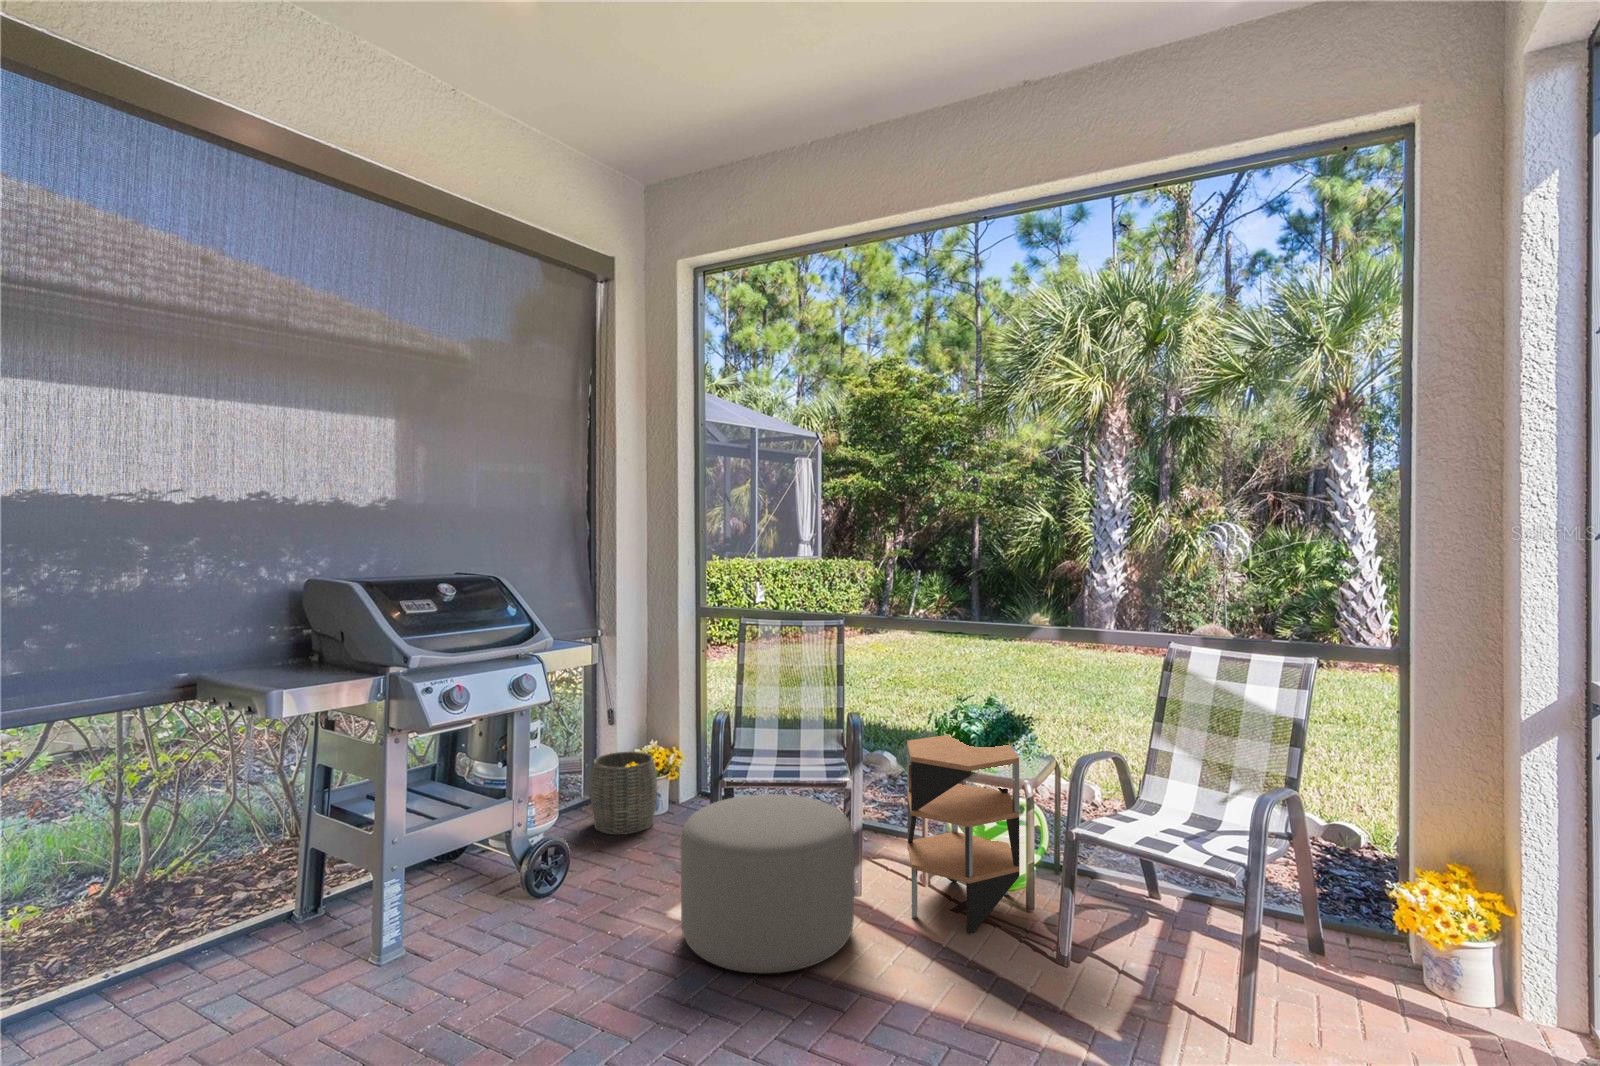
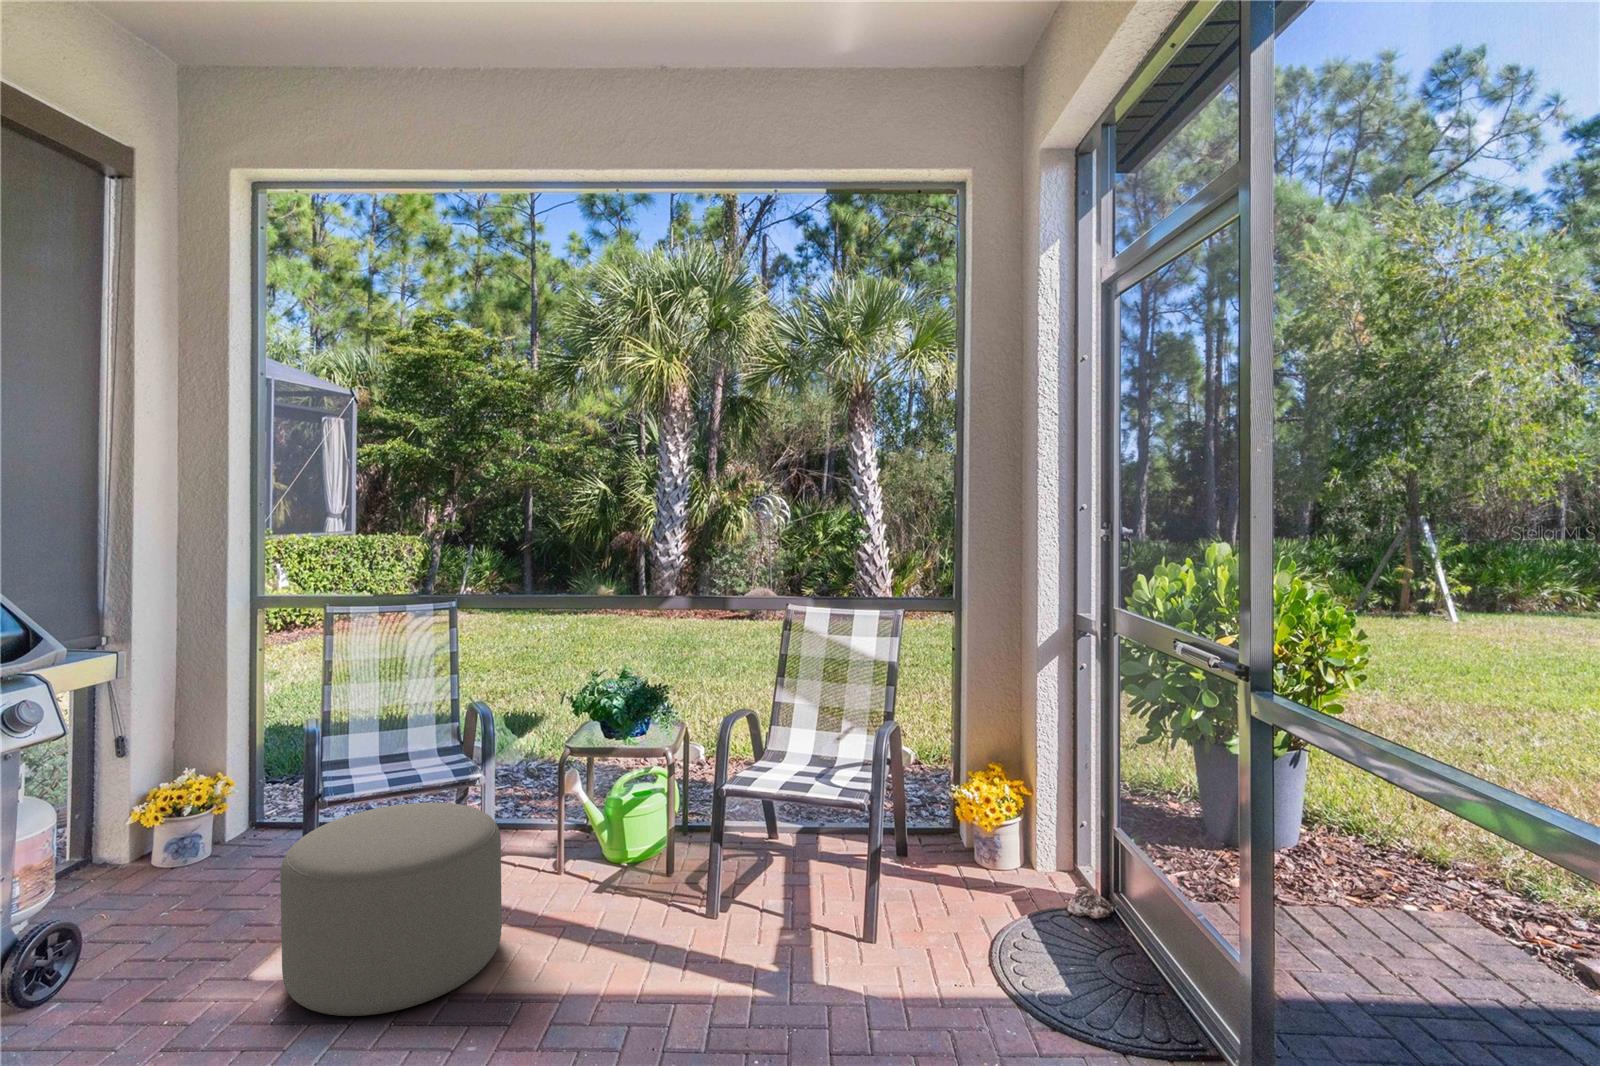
side table: present [907,735,1020,934] -> none [544,713,664,909]
woven basket: present [590,752,657,835] -> none [94,786,200,899]

